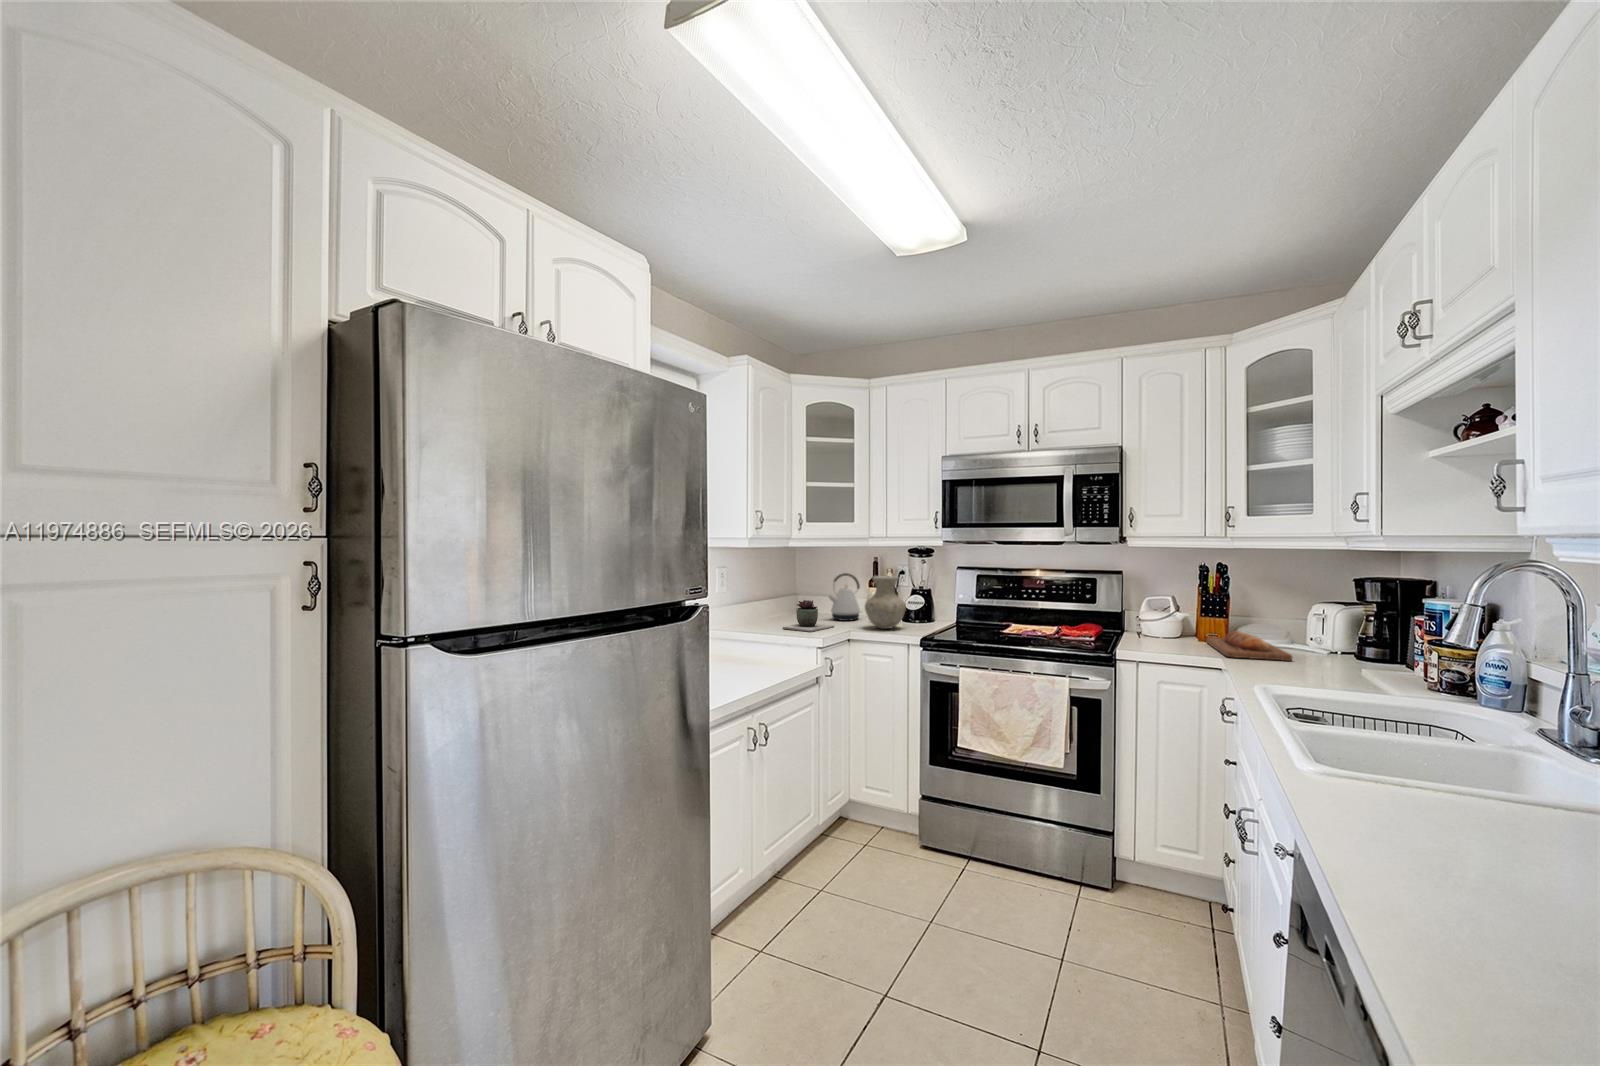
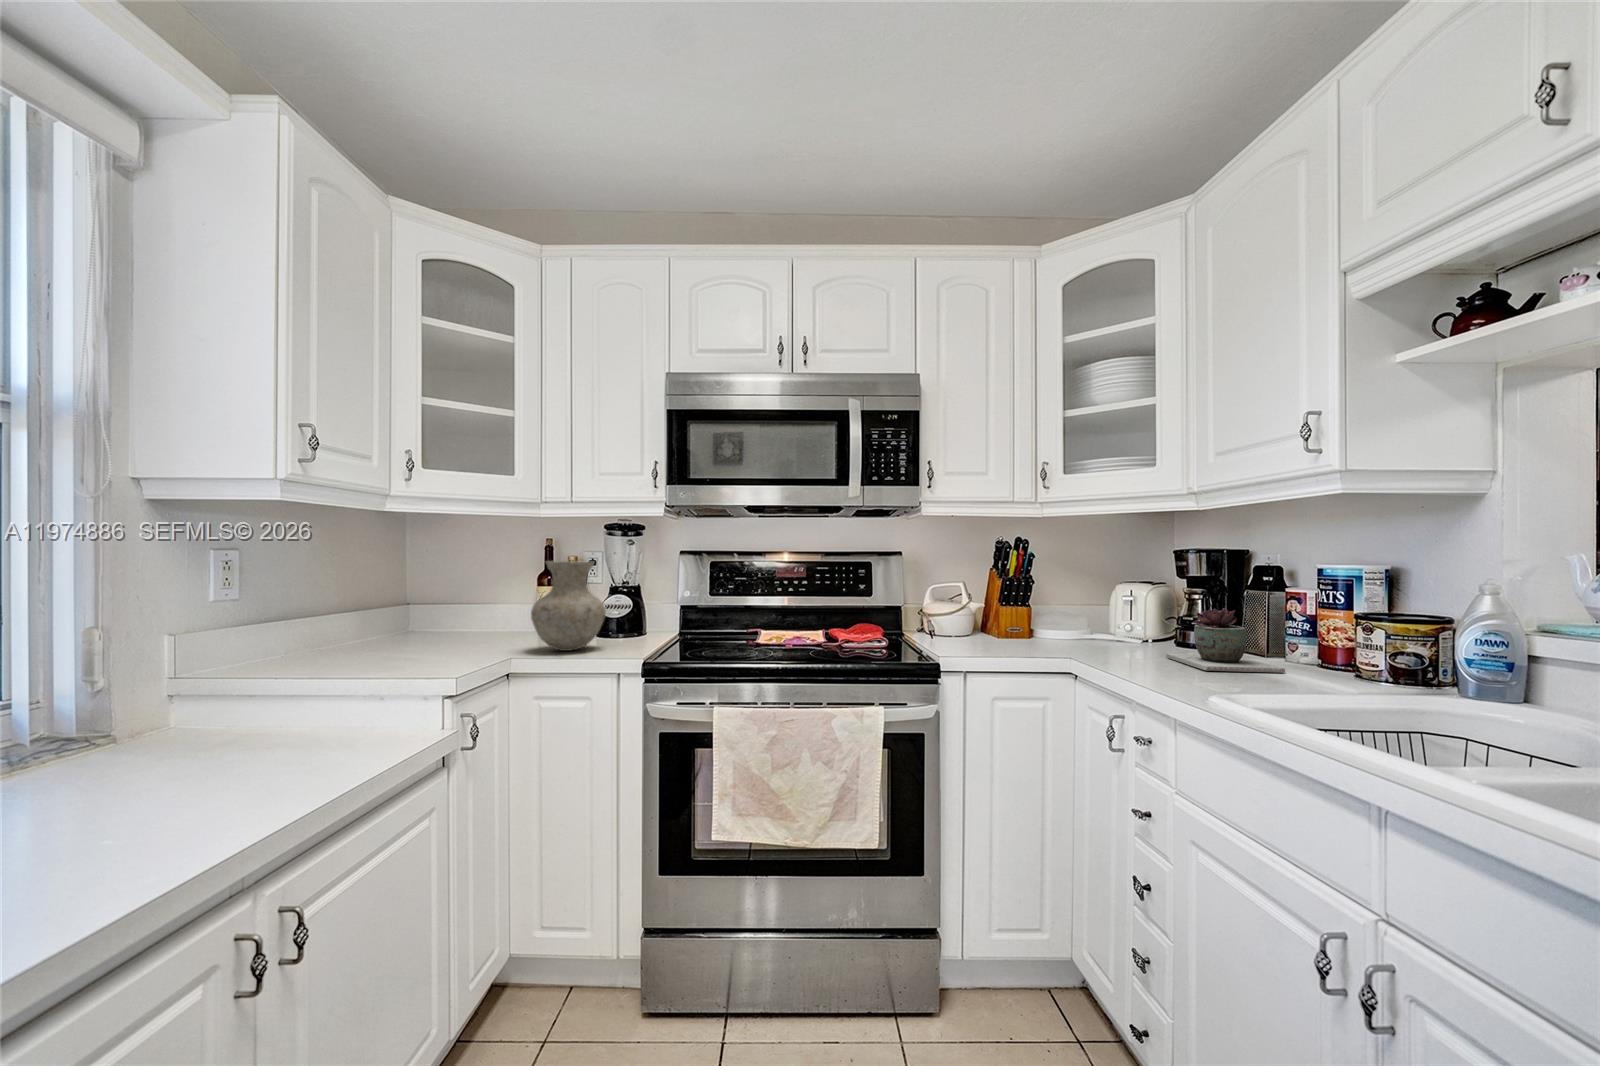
kettle: present [828,573,861,621] -> none [459,561,523,642]
succulent plant: present [782,600,834,632] -> present [1166,608,1285,673]
bread loaf: present [1206,631,1292,661] -> none [1012,622,1140,656]

